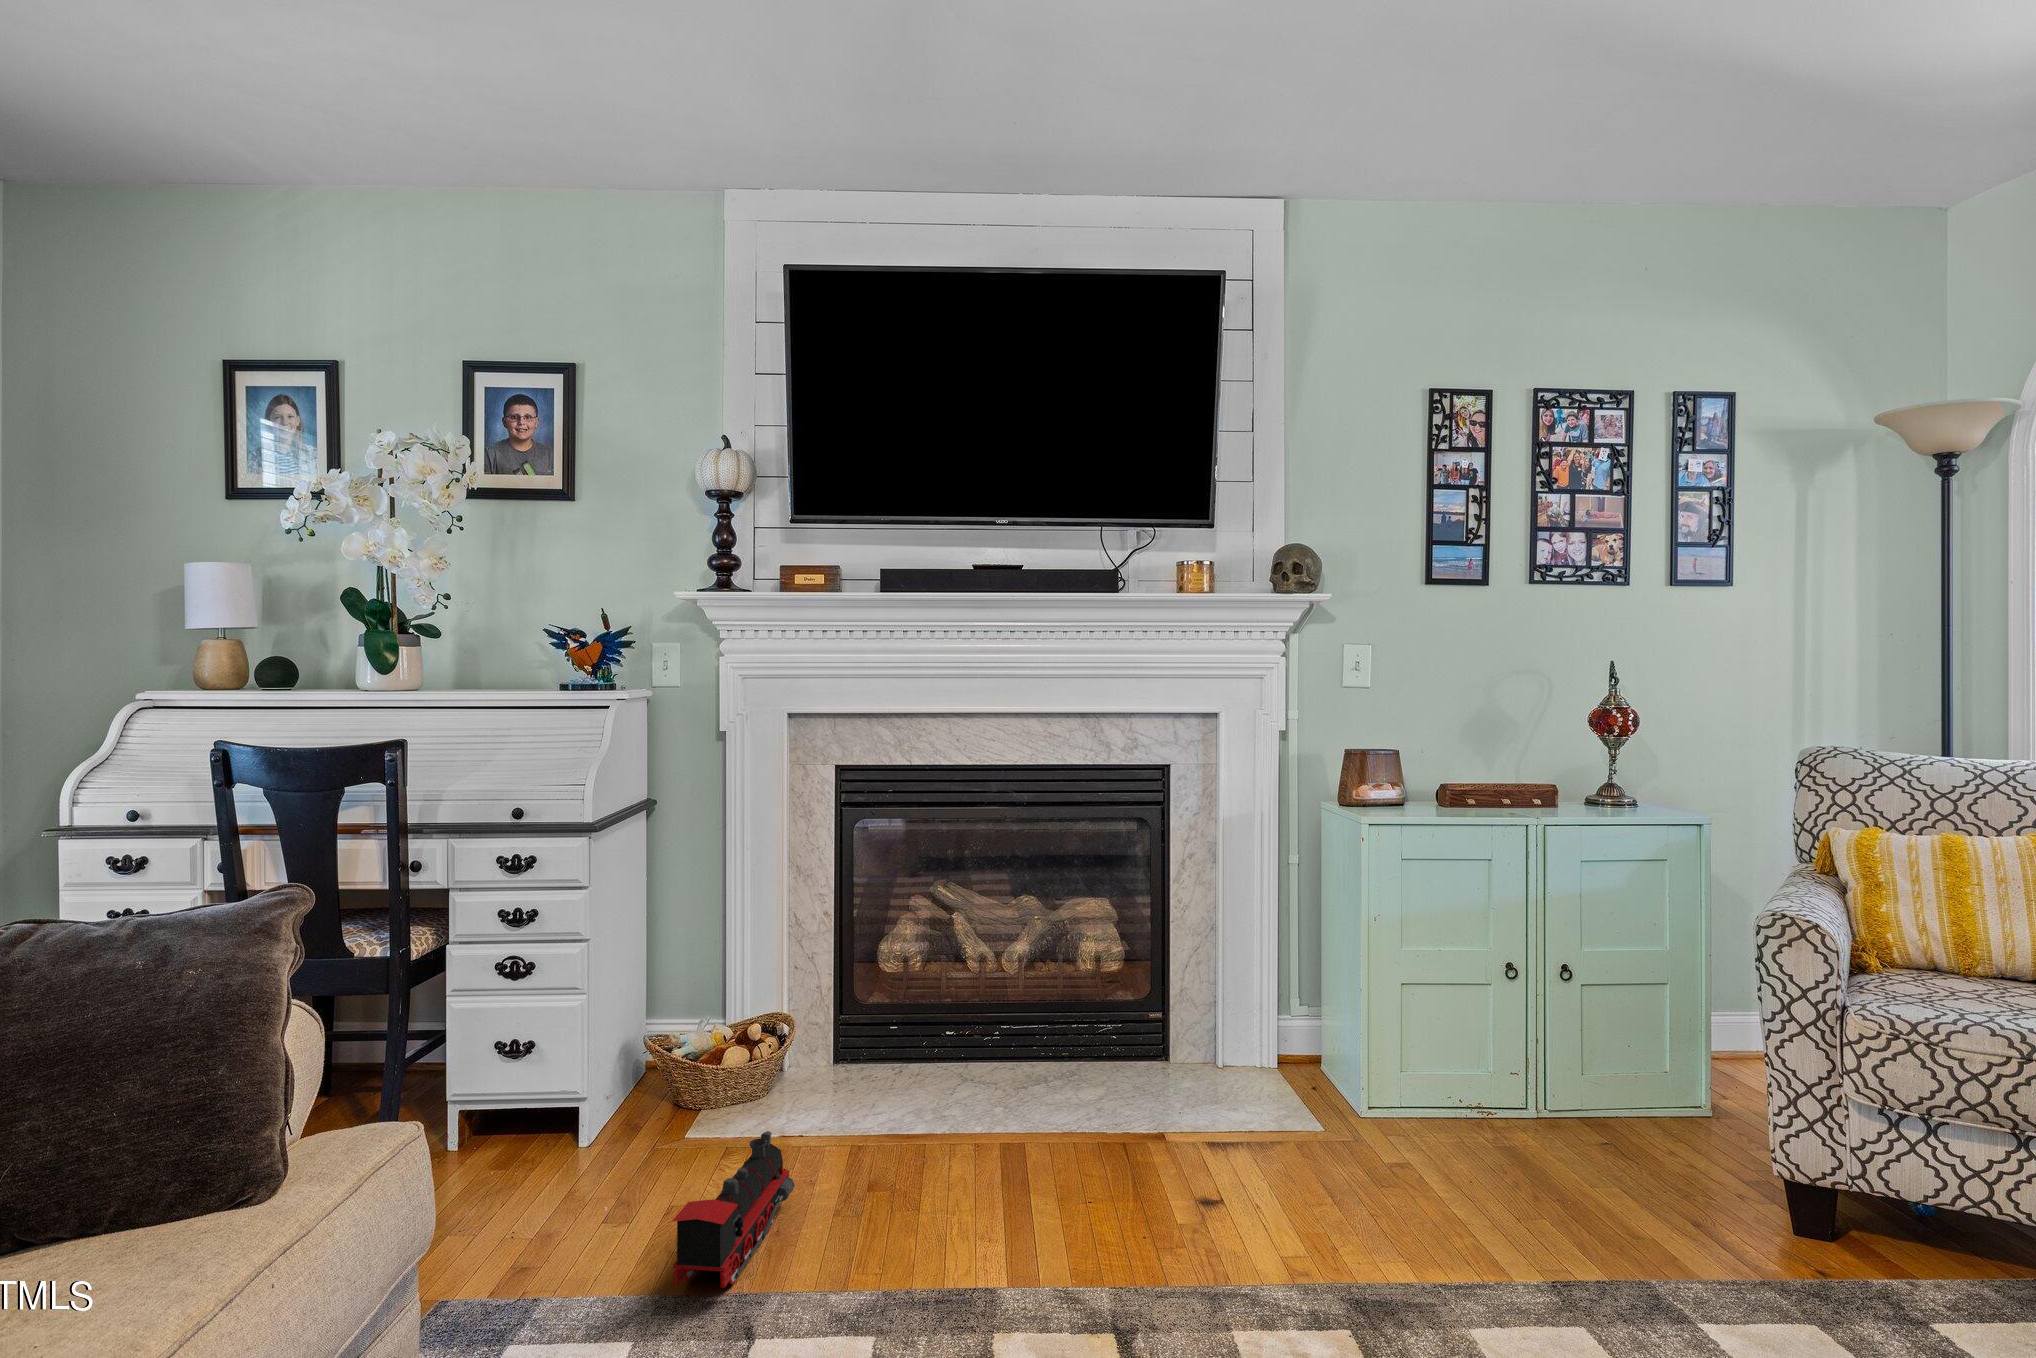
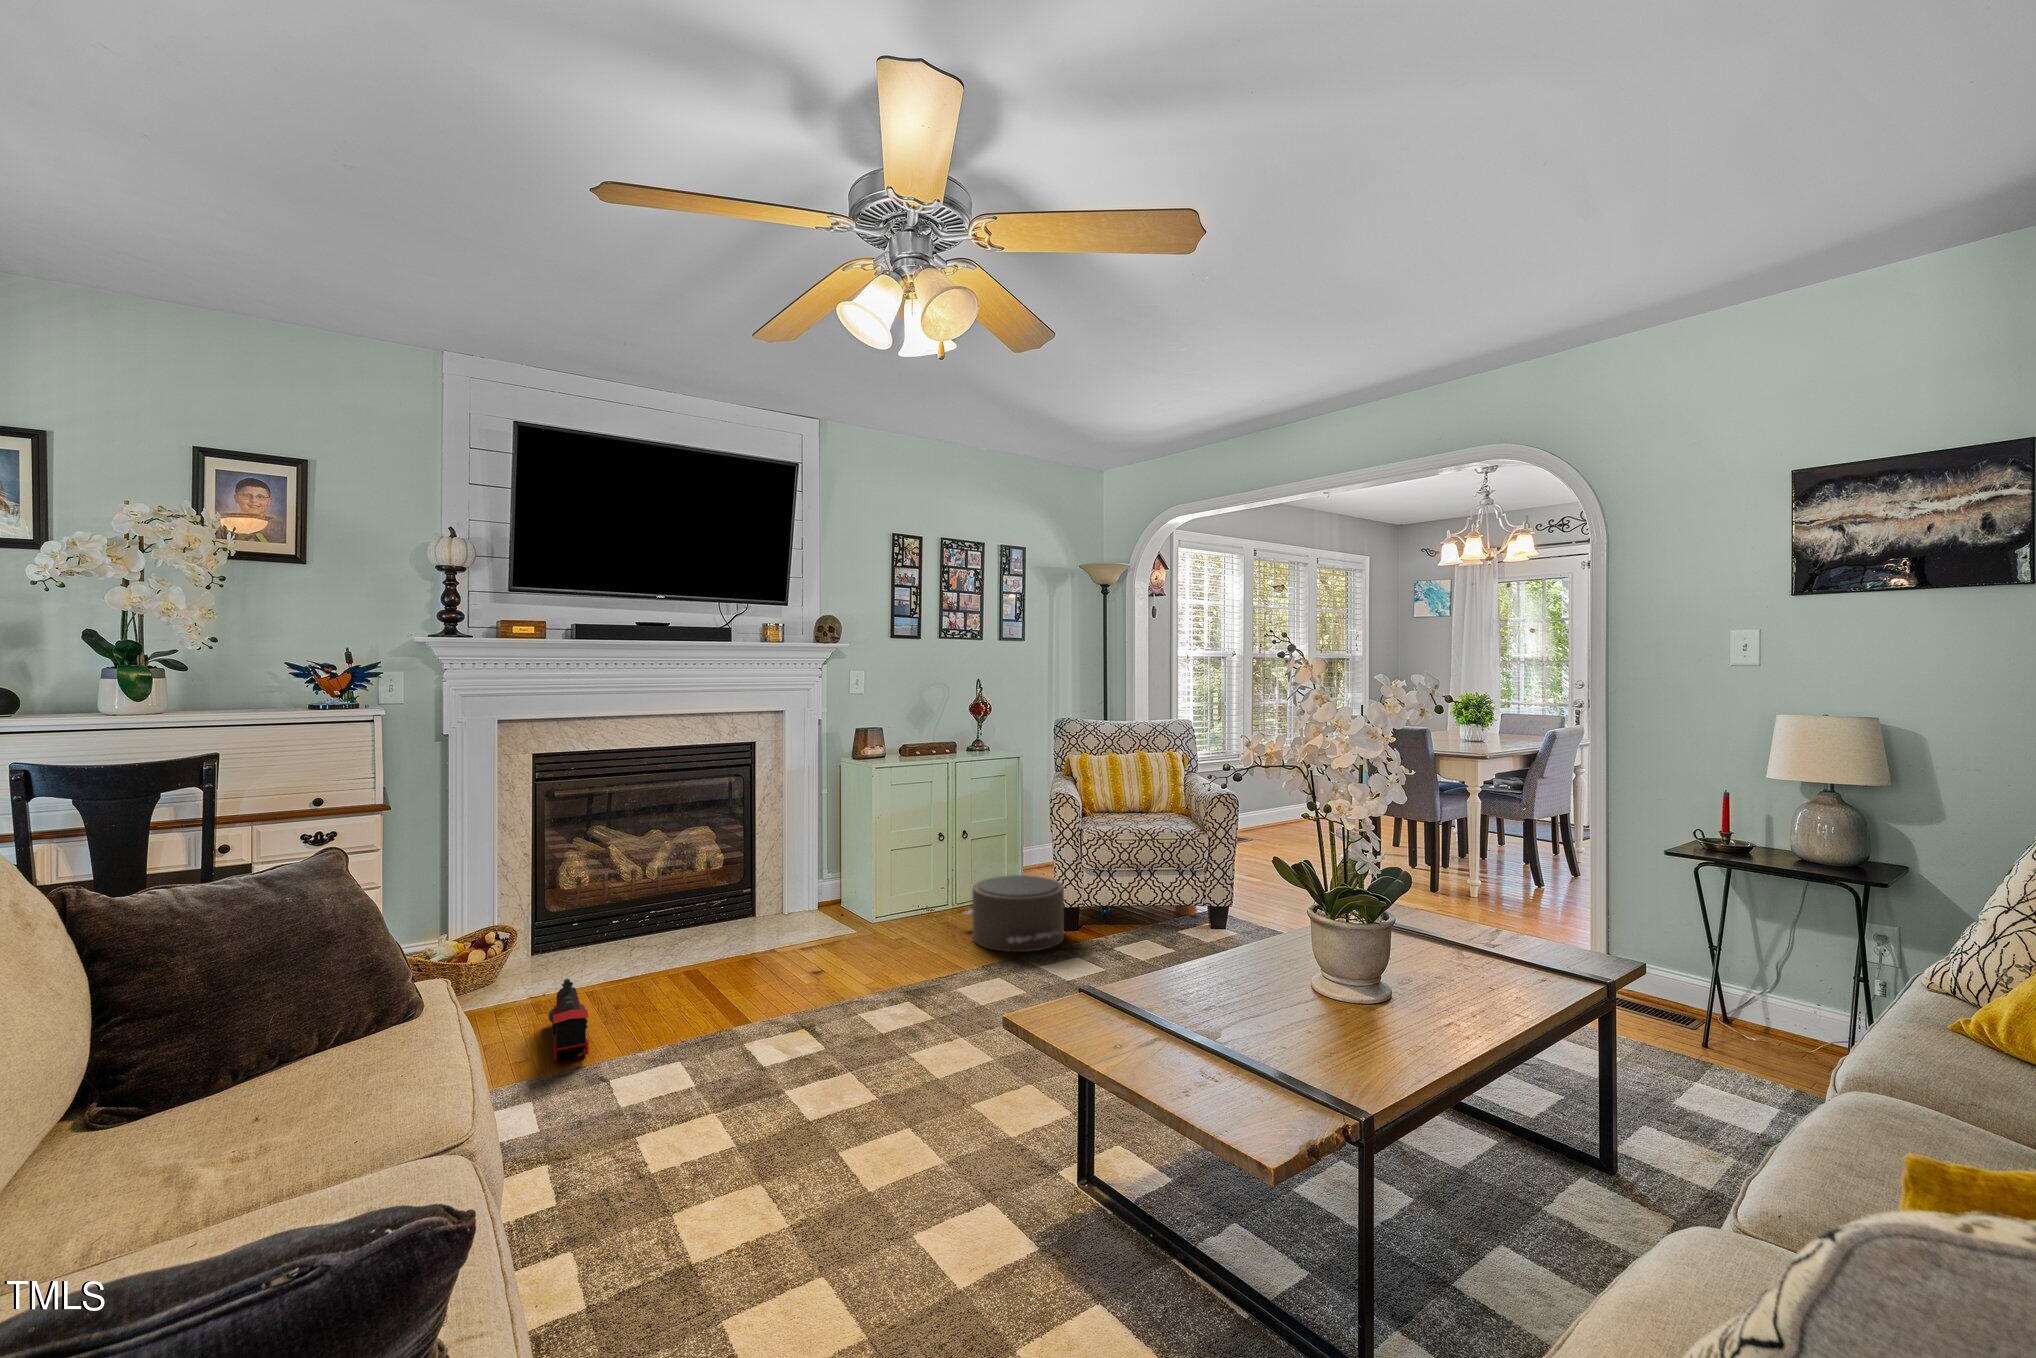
pouf: none [1534,1079,1788,1286] -> present [964,875,1064,952]

